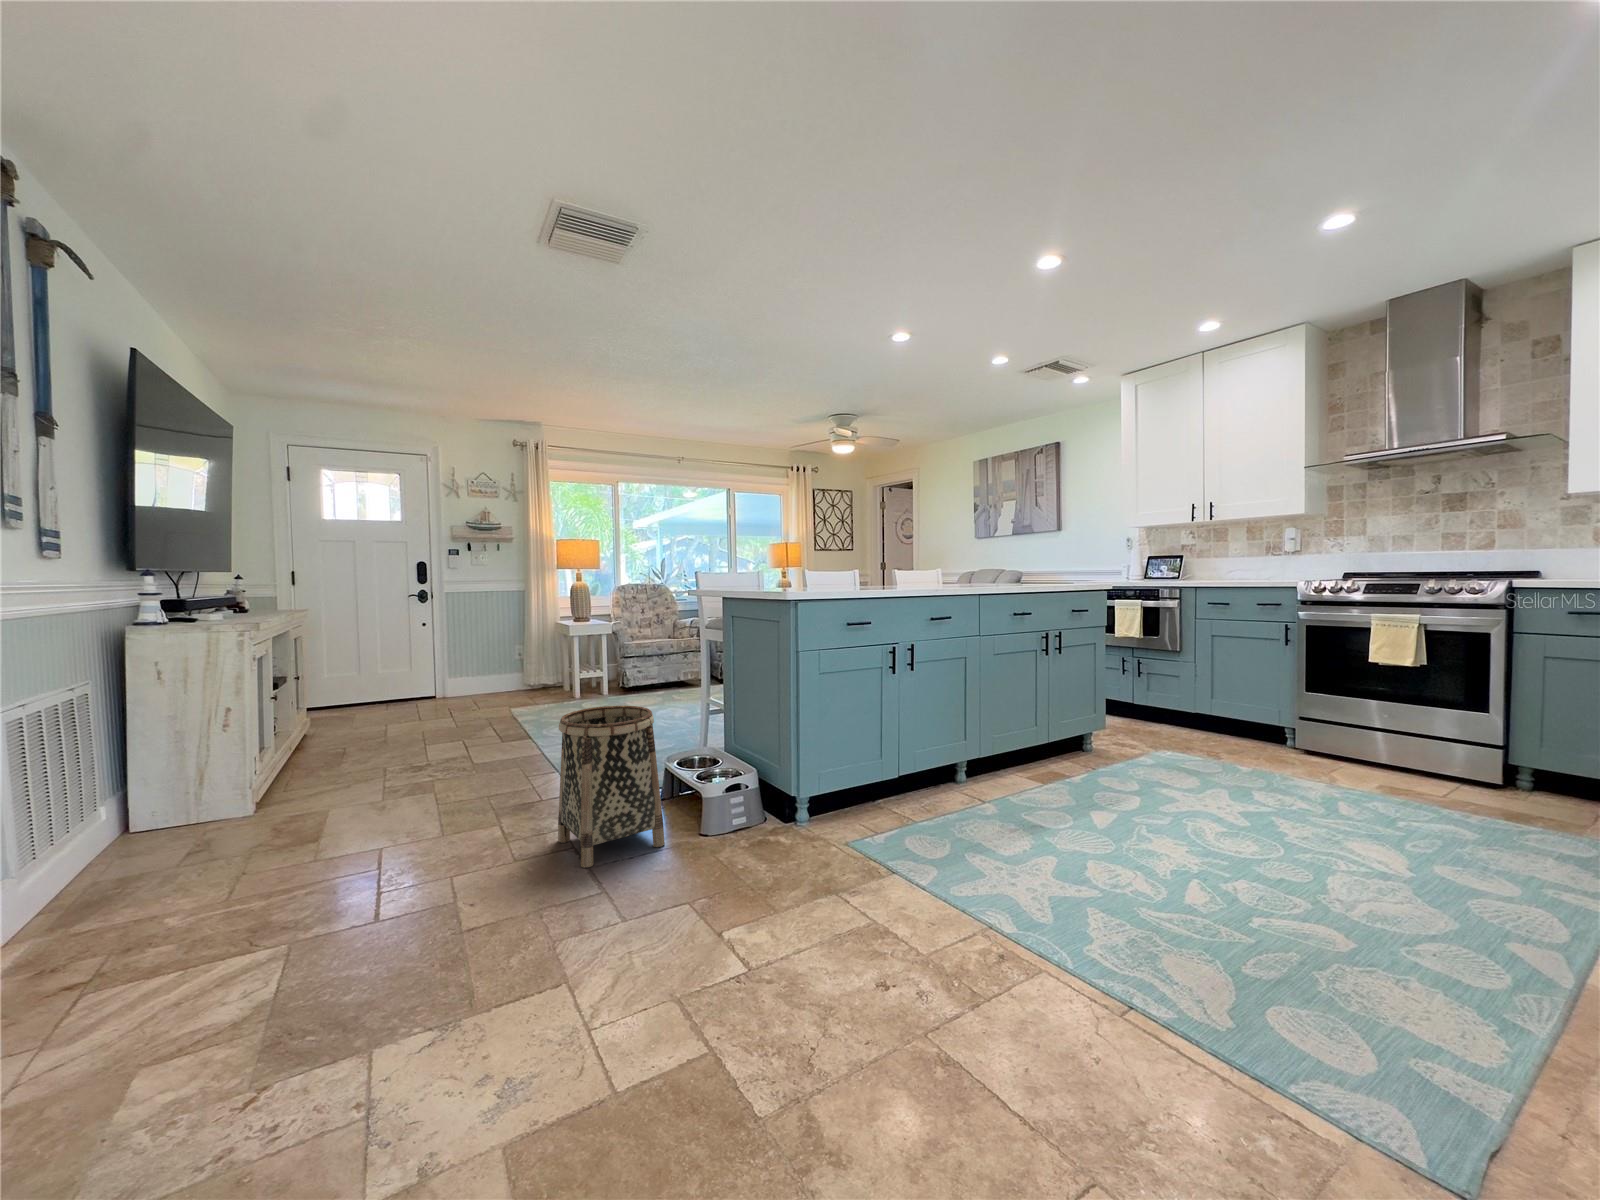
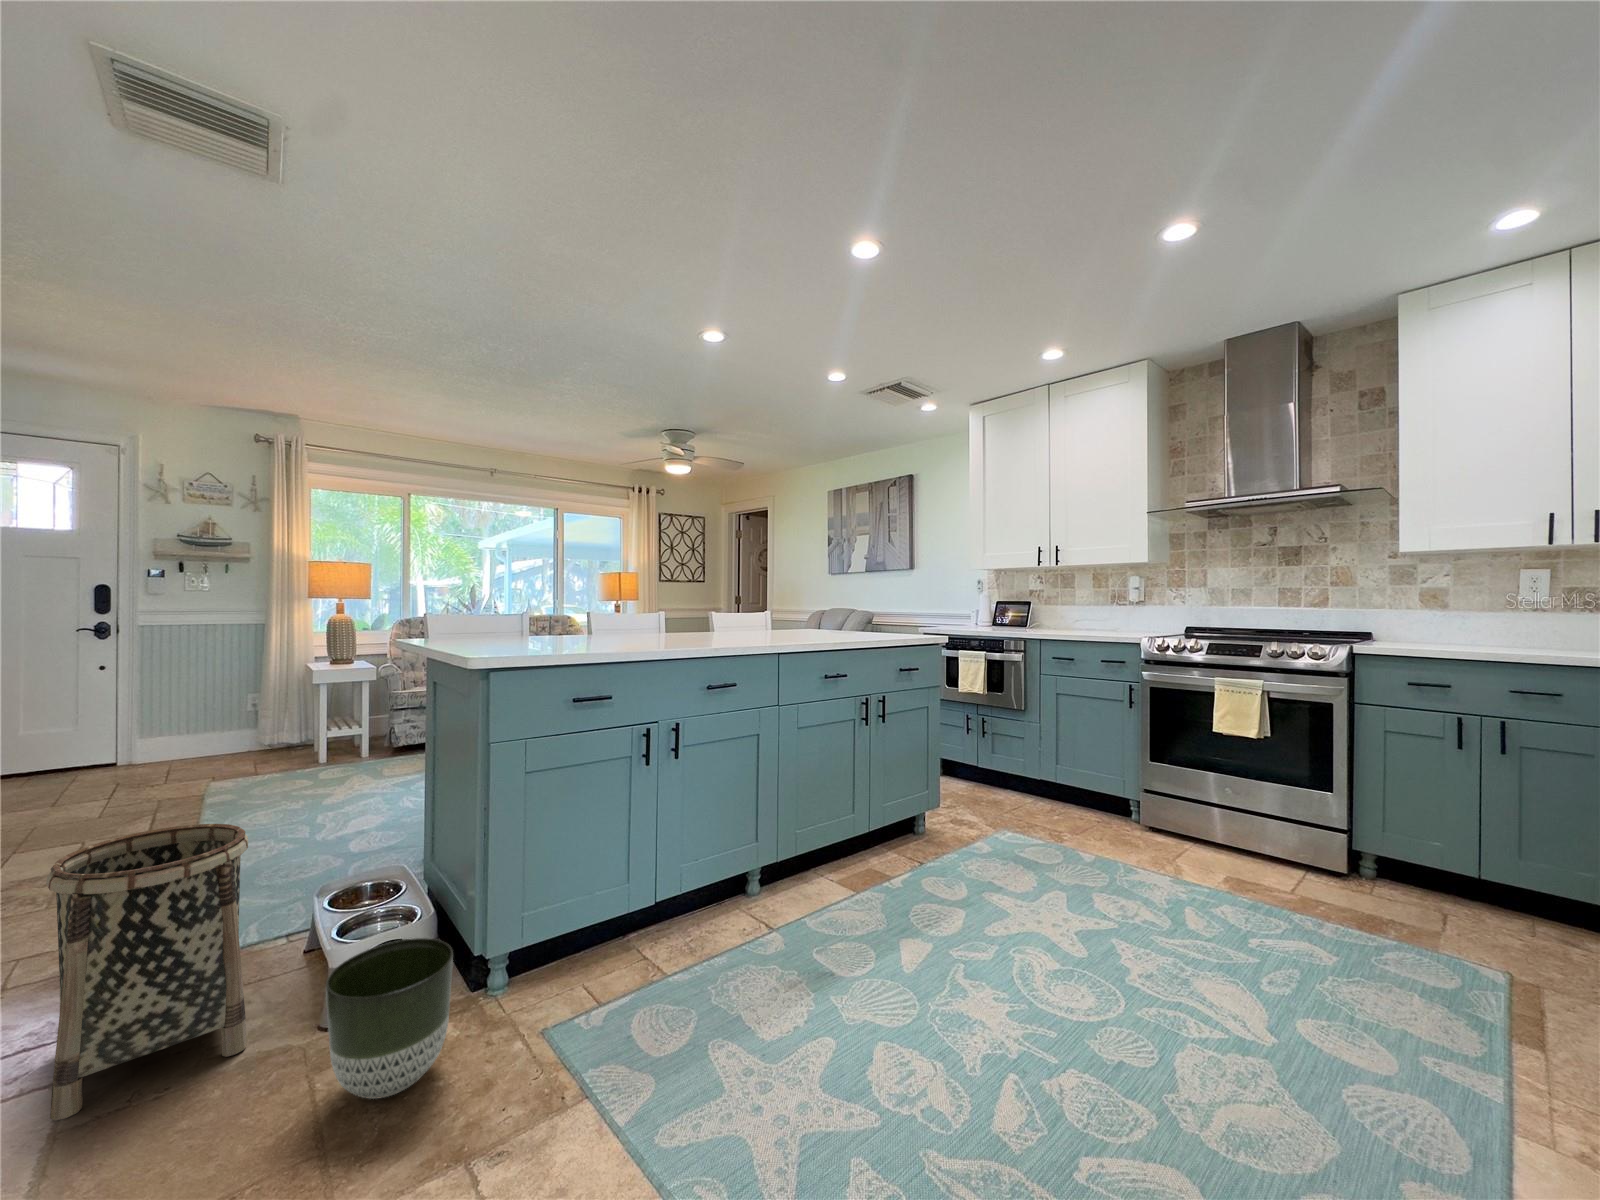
planter: none [732,778,802,869] -> present [326,938,453,1099]

